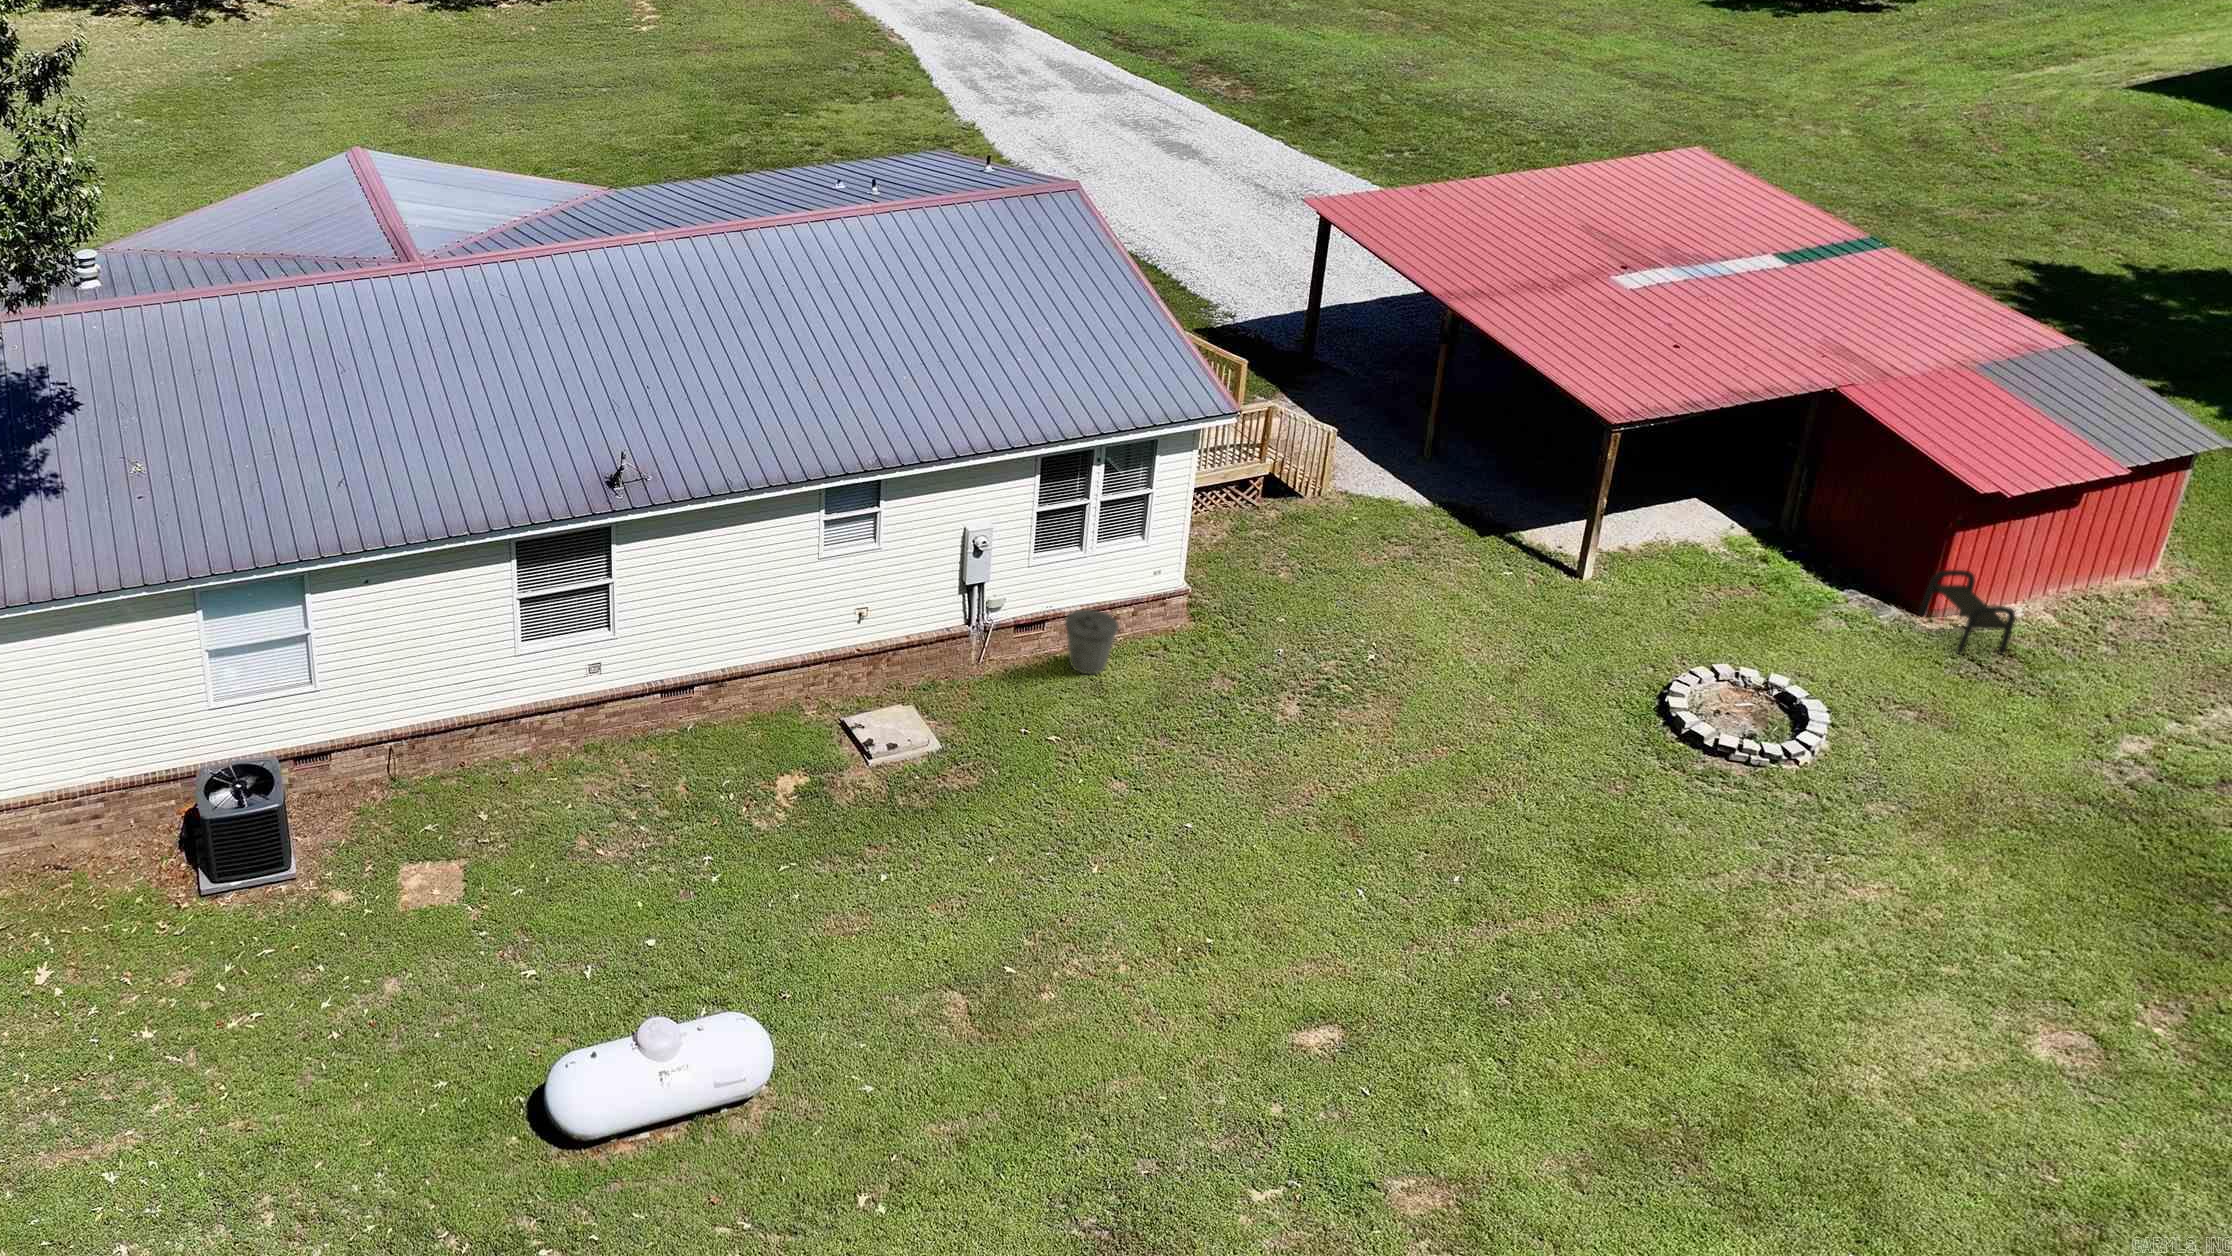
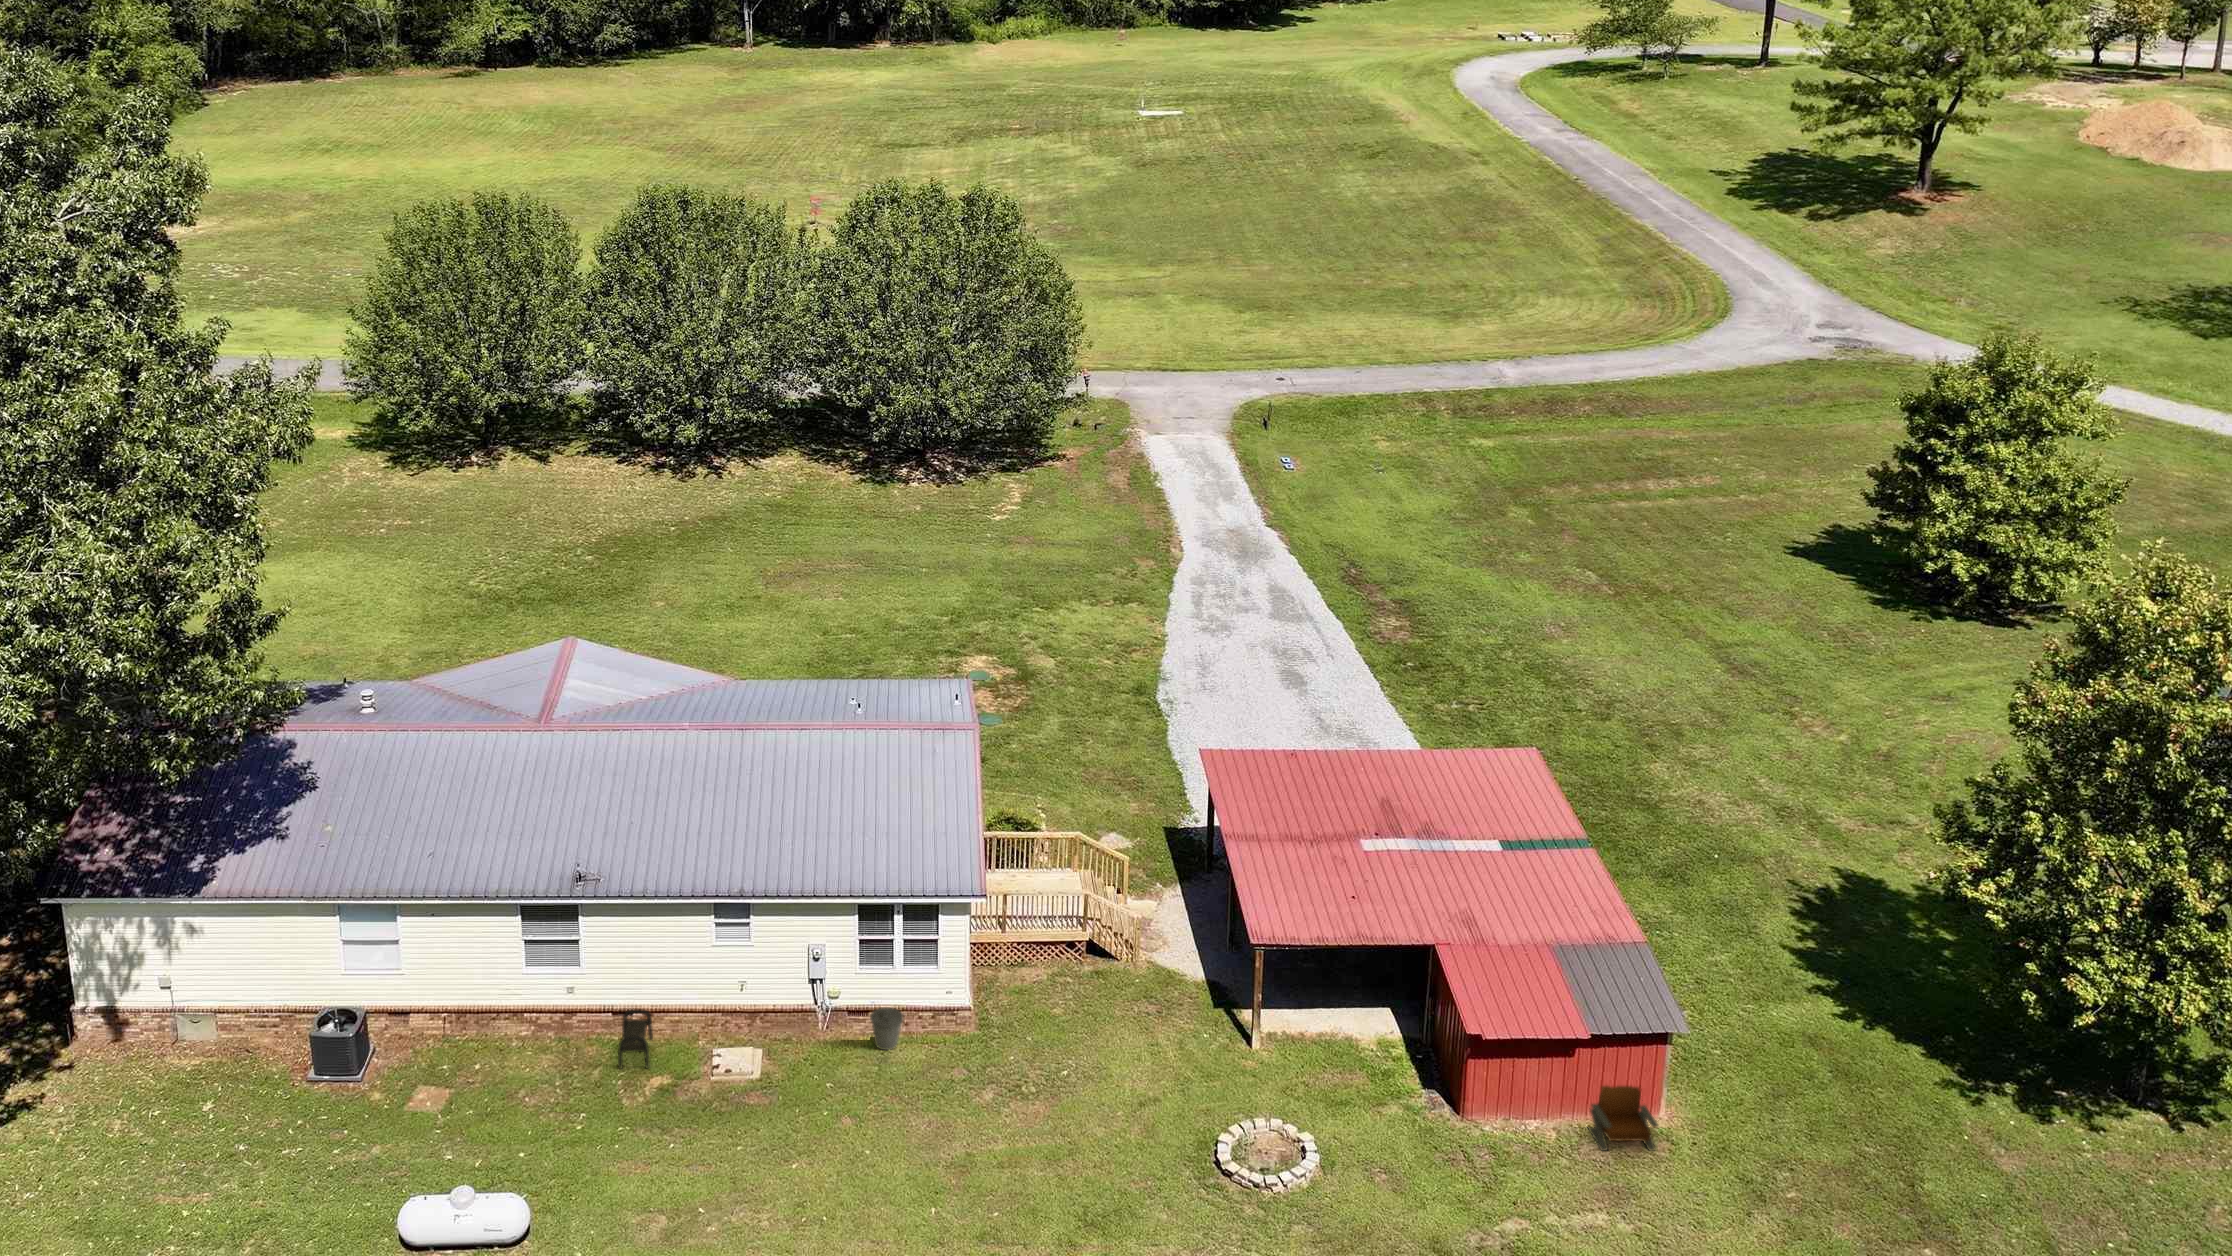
lounge chair: none [2065,528,2194,628] -> present [1588,1086,1658,1151]
bench: present [1919,570,2015,654] -> present [618,1009,653,1069]

